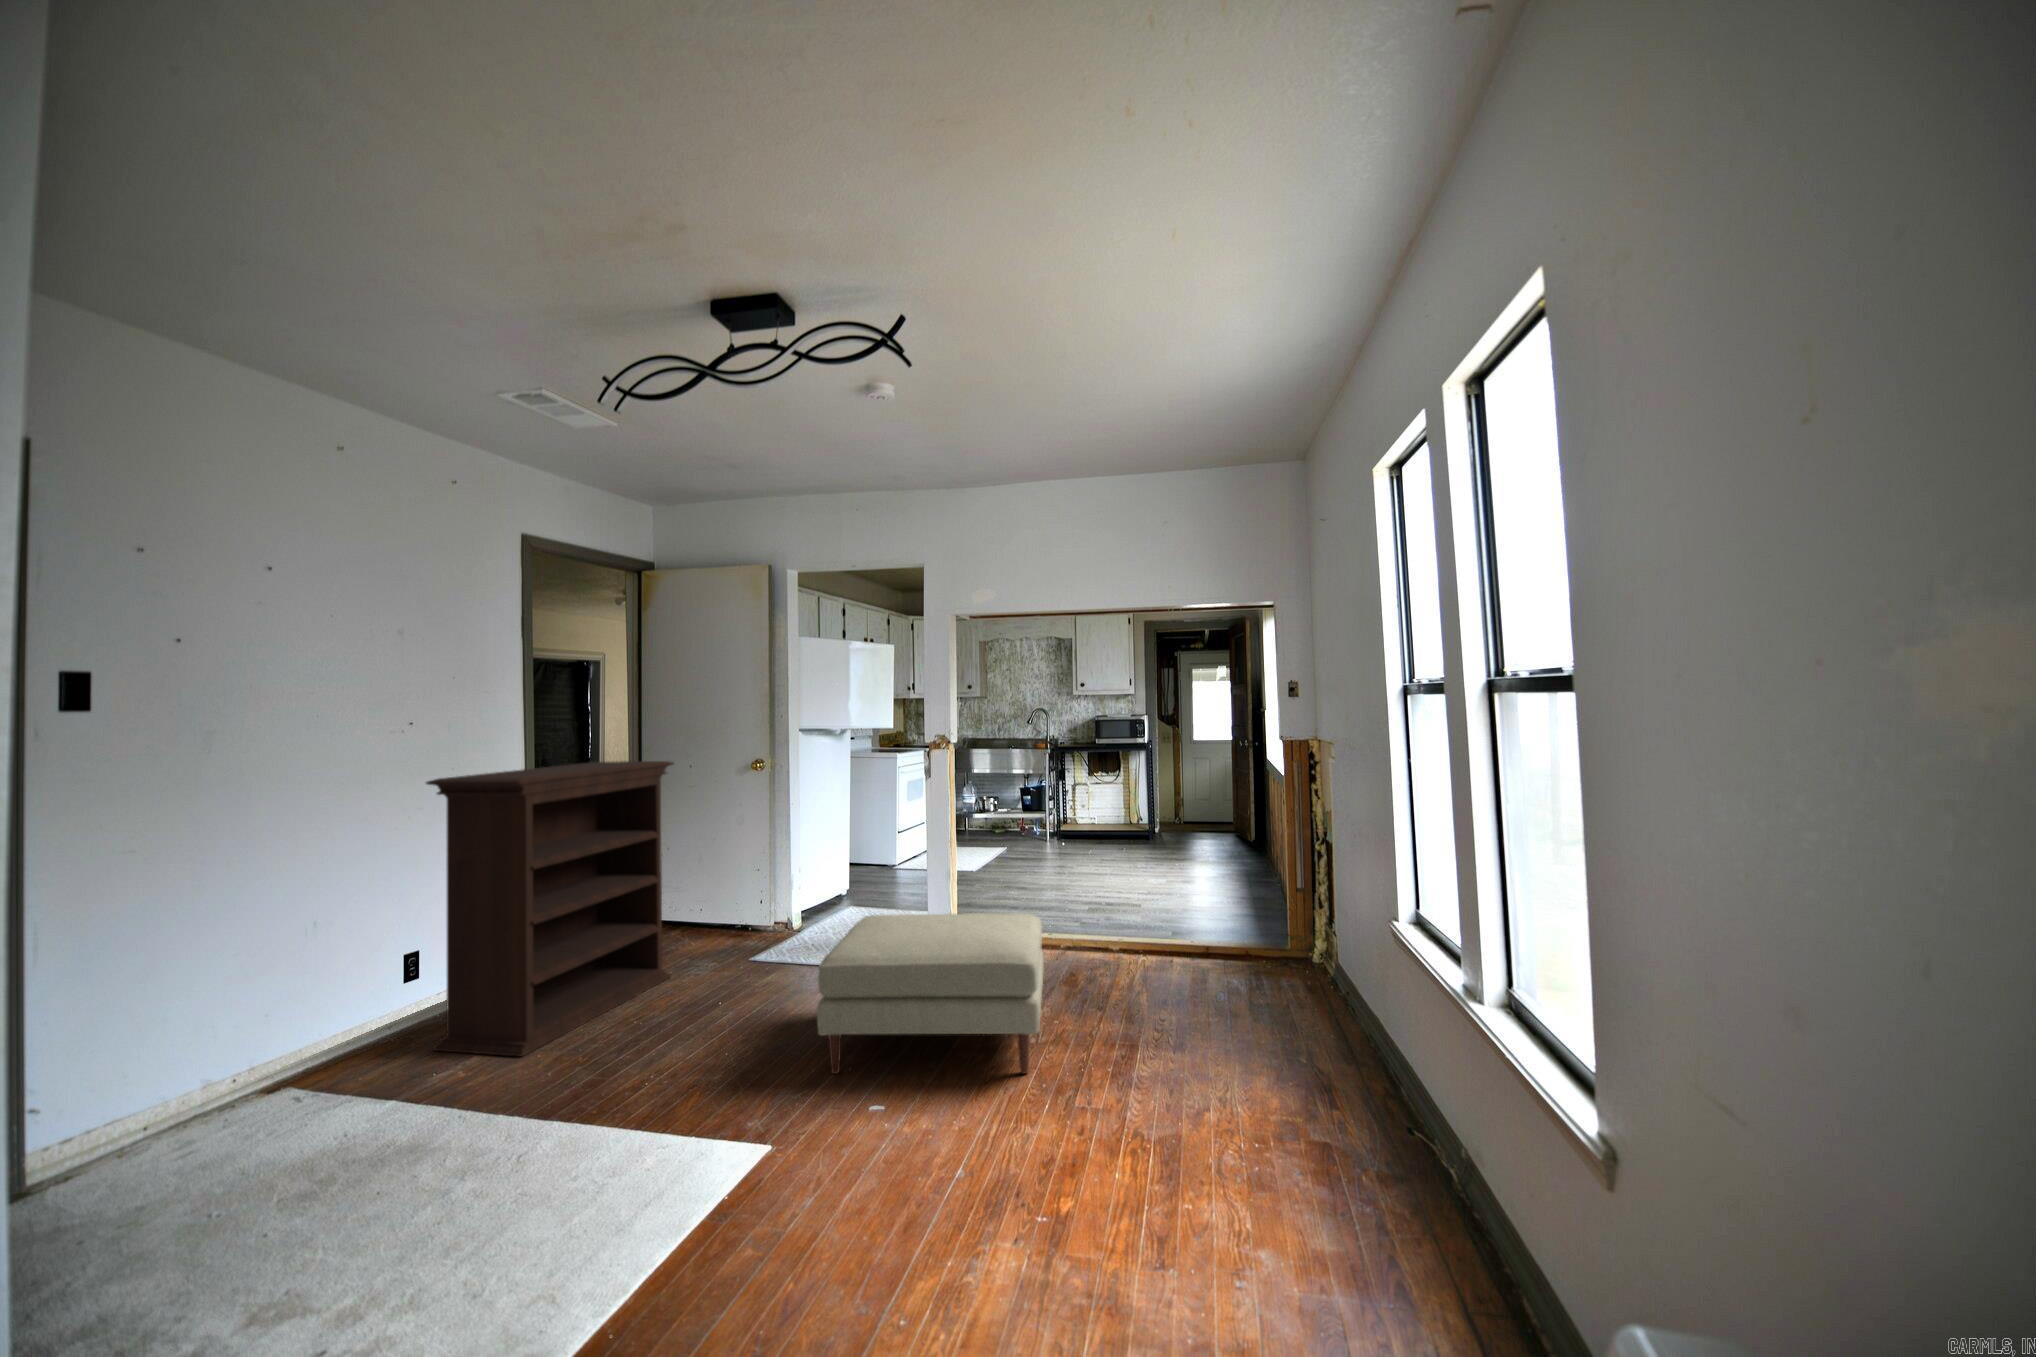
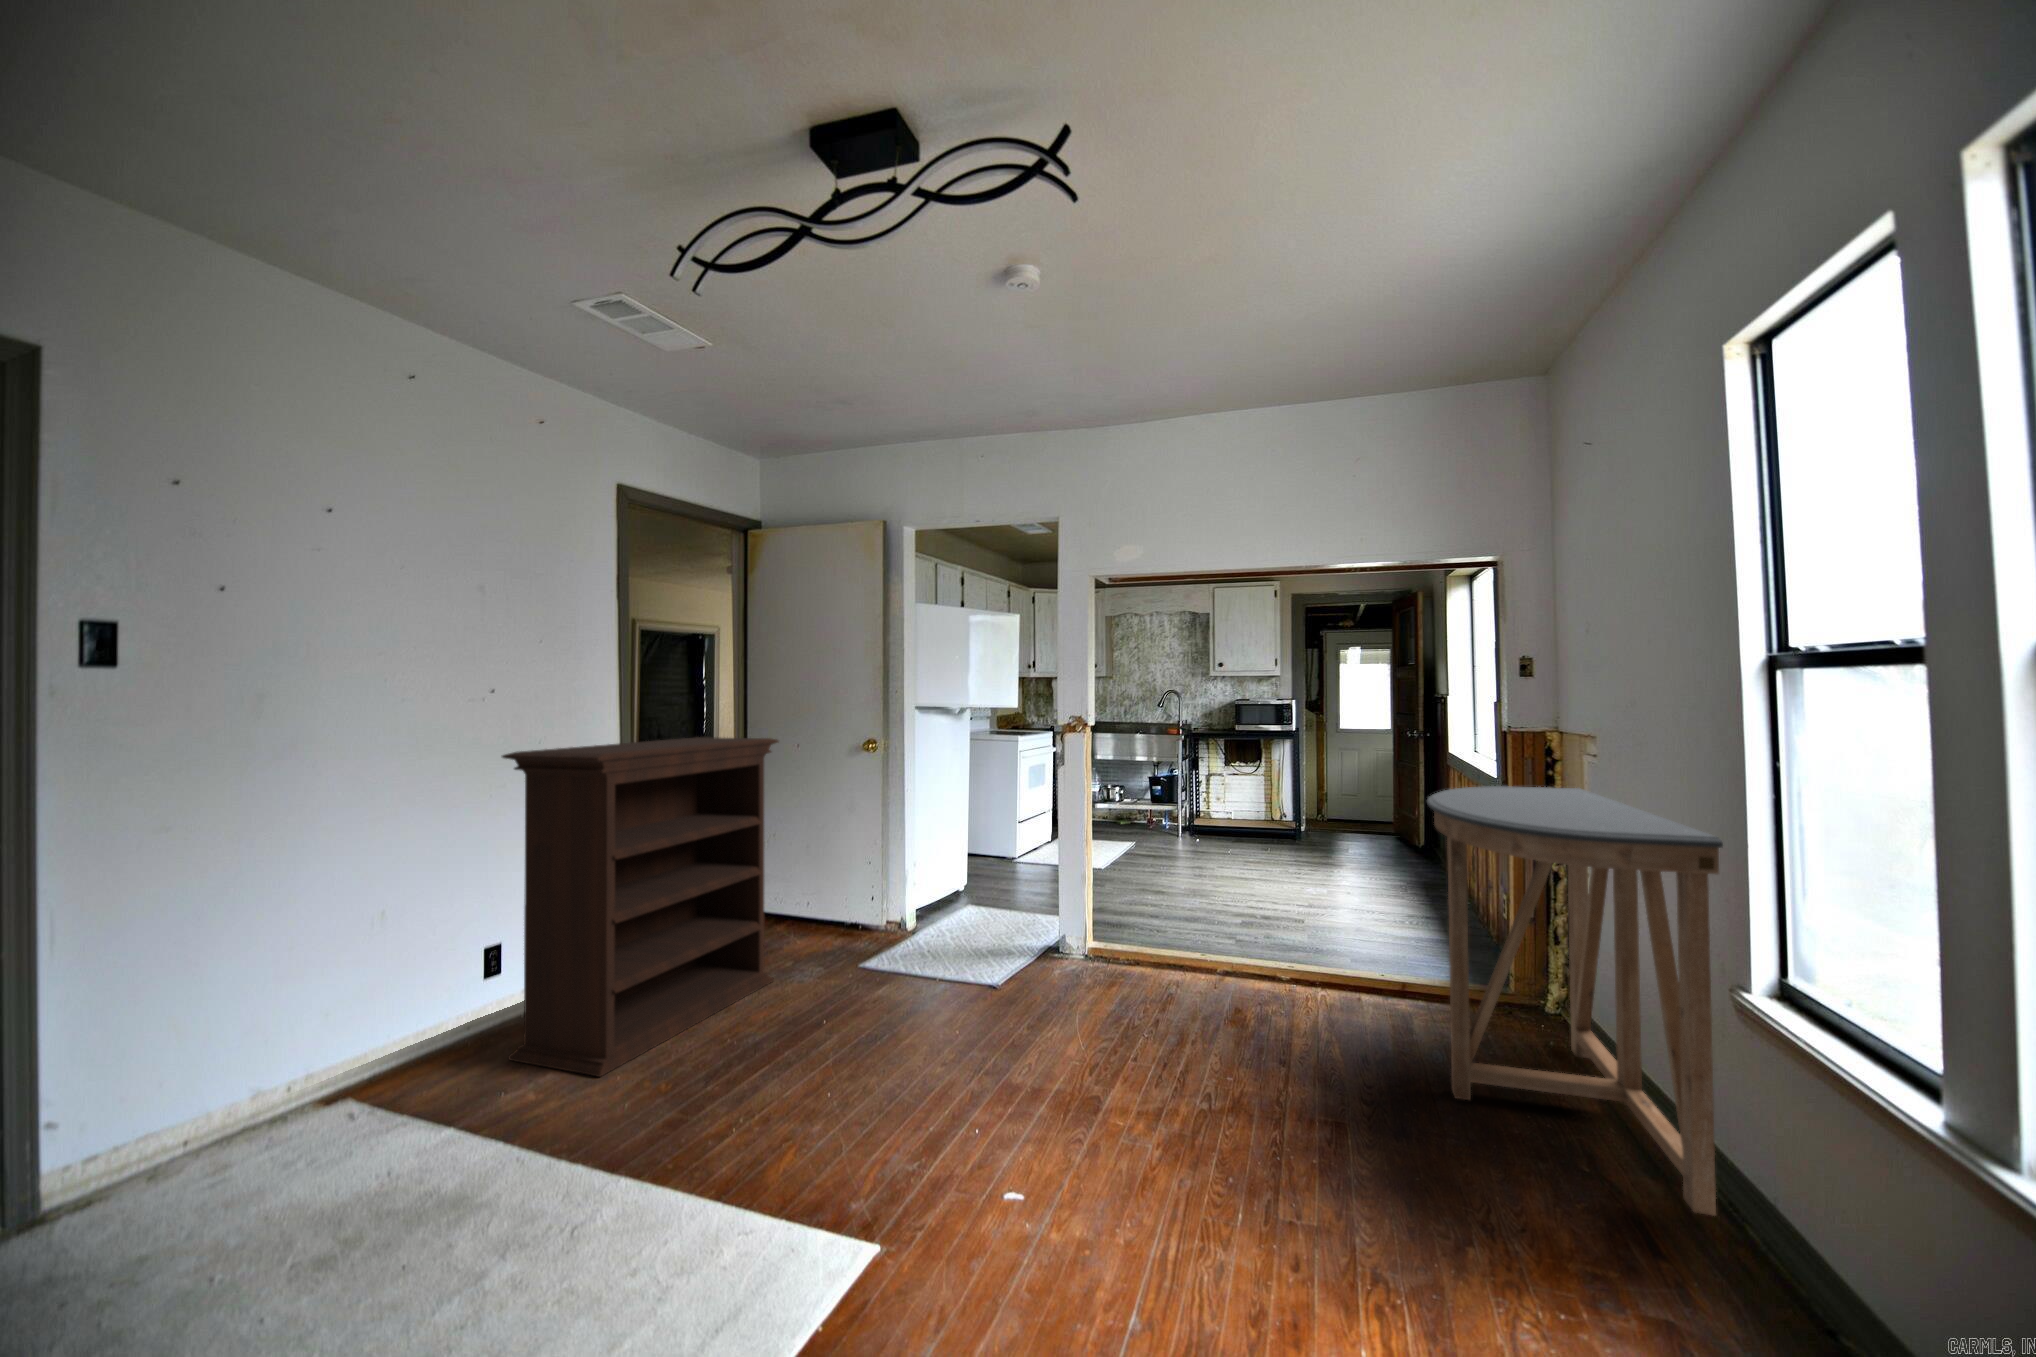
console table: none [1203,785,1377,1081] -> present [1427,786,1723,1215]
ottoman: present [817,913,1043,1074] -> none [936,930,1222,1157]

